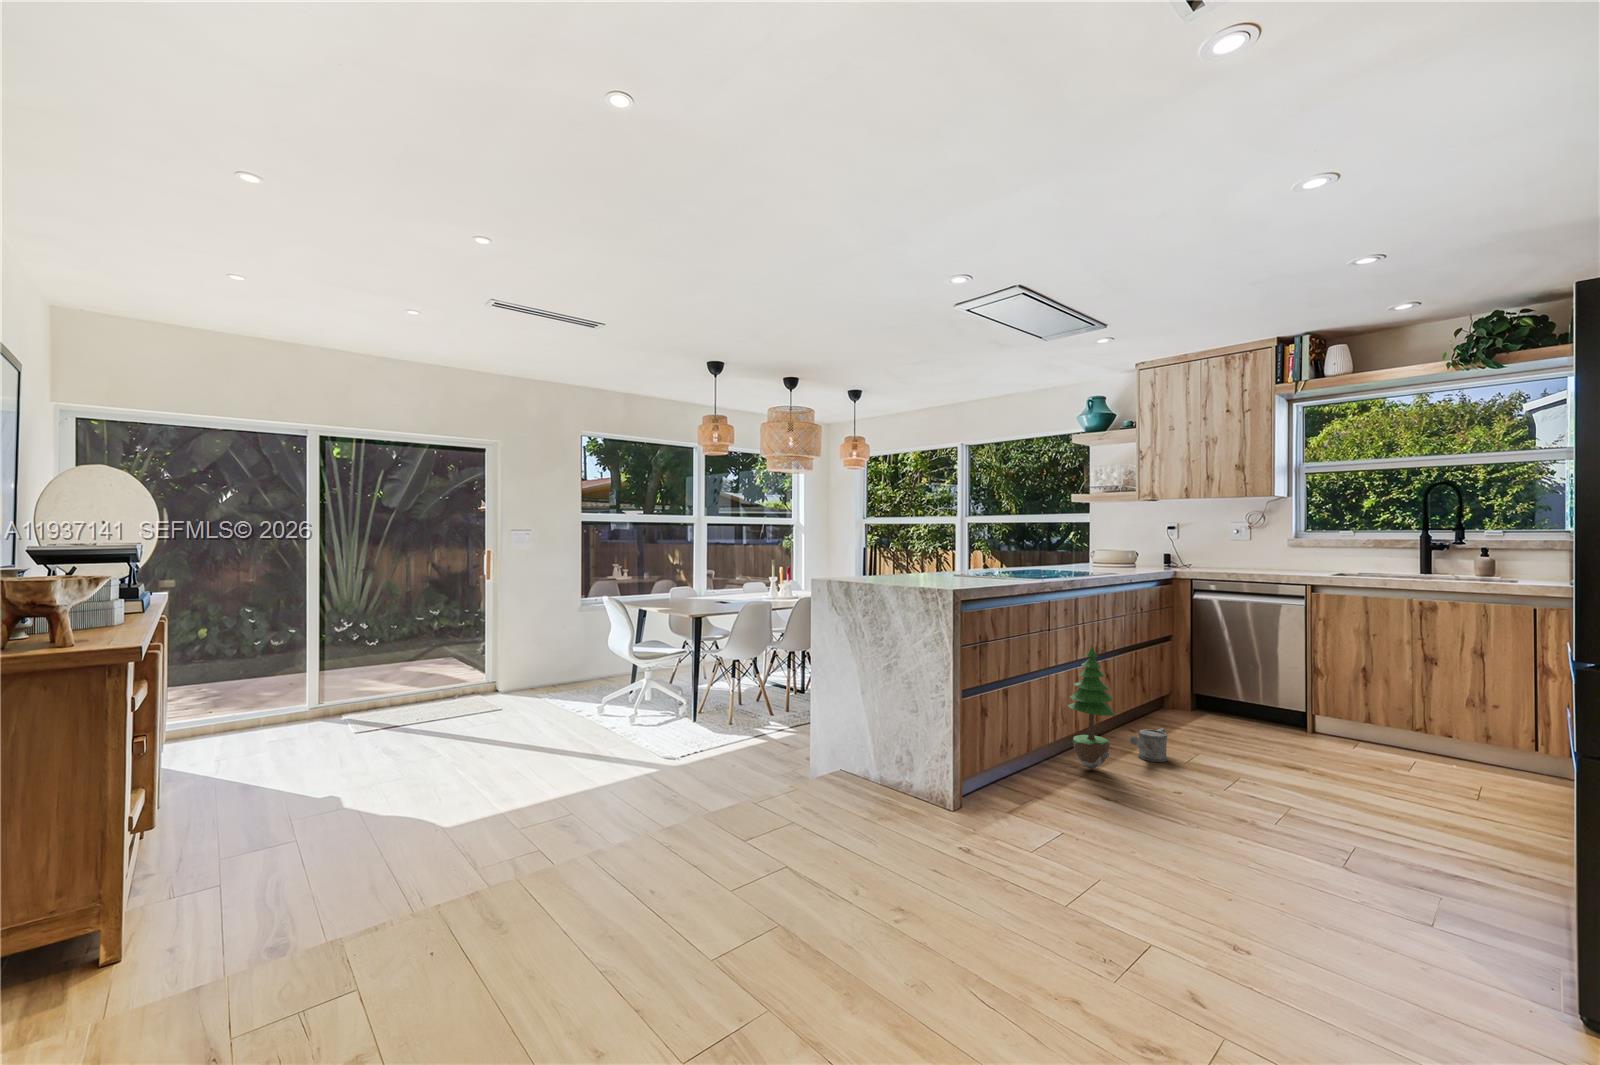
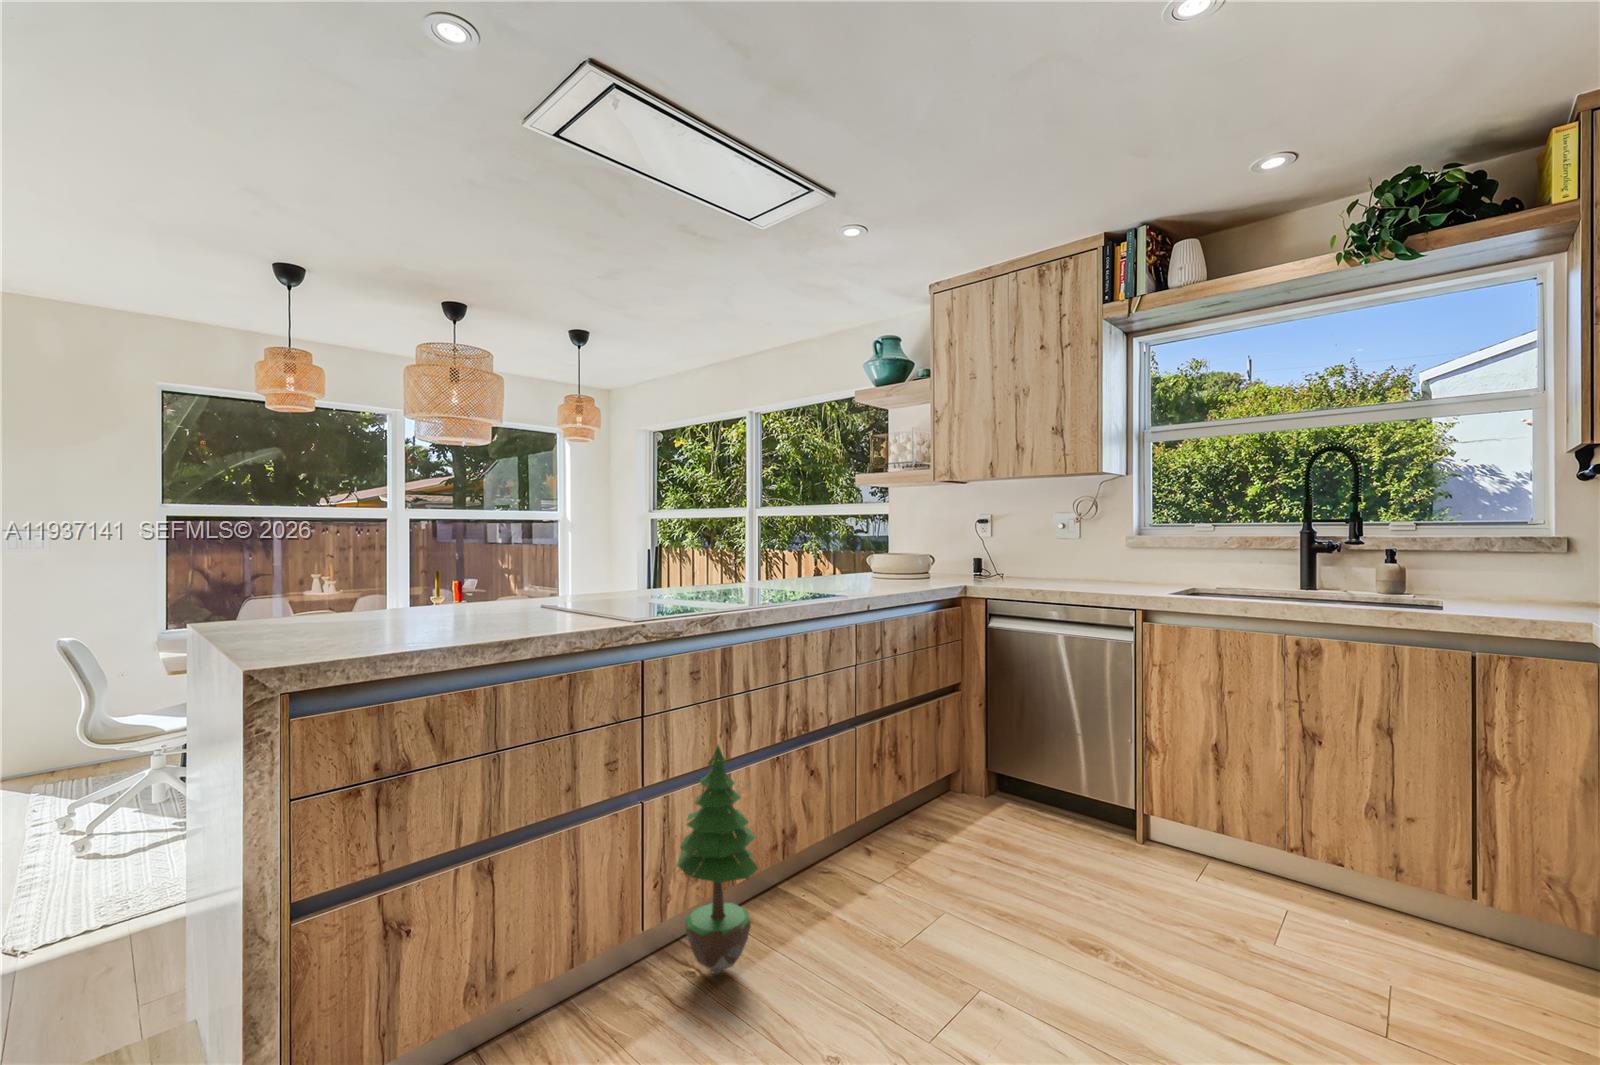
watering can: present [1130,728,1167,762] -> none [798,868,884,940]

